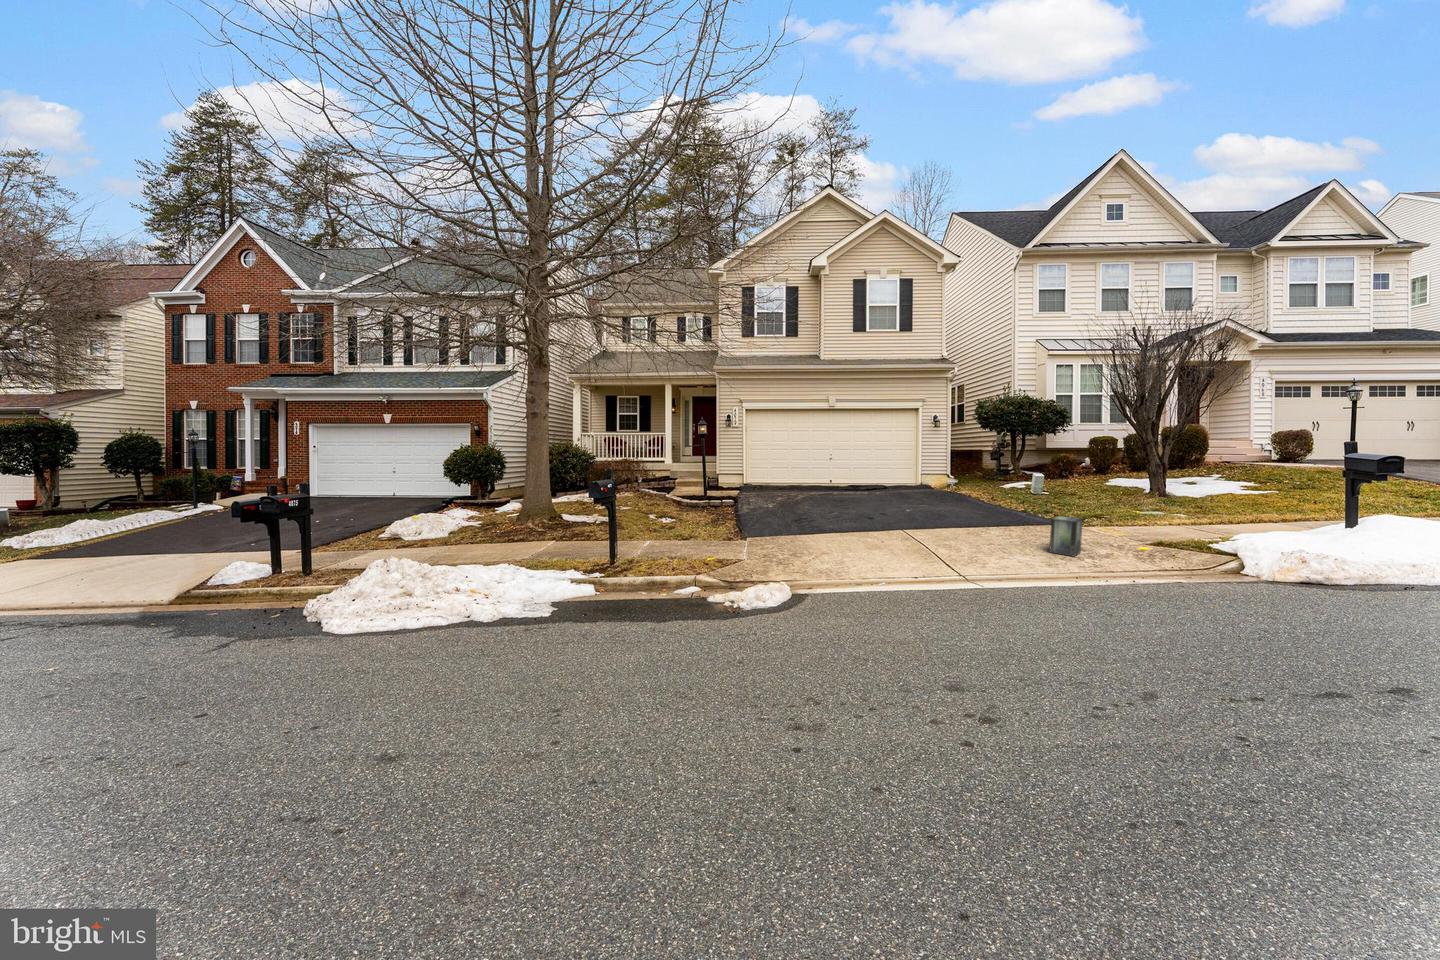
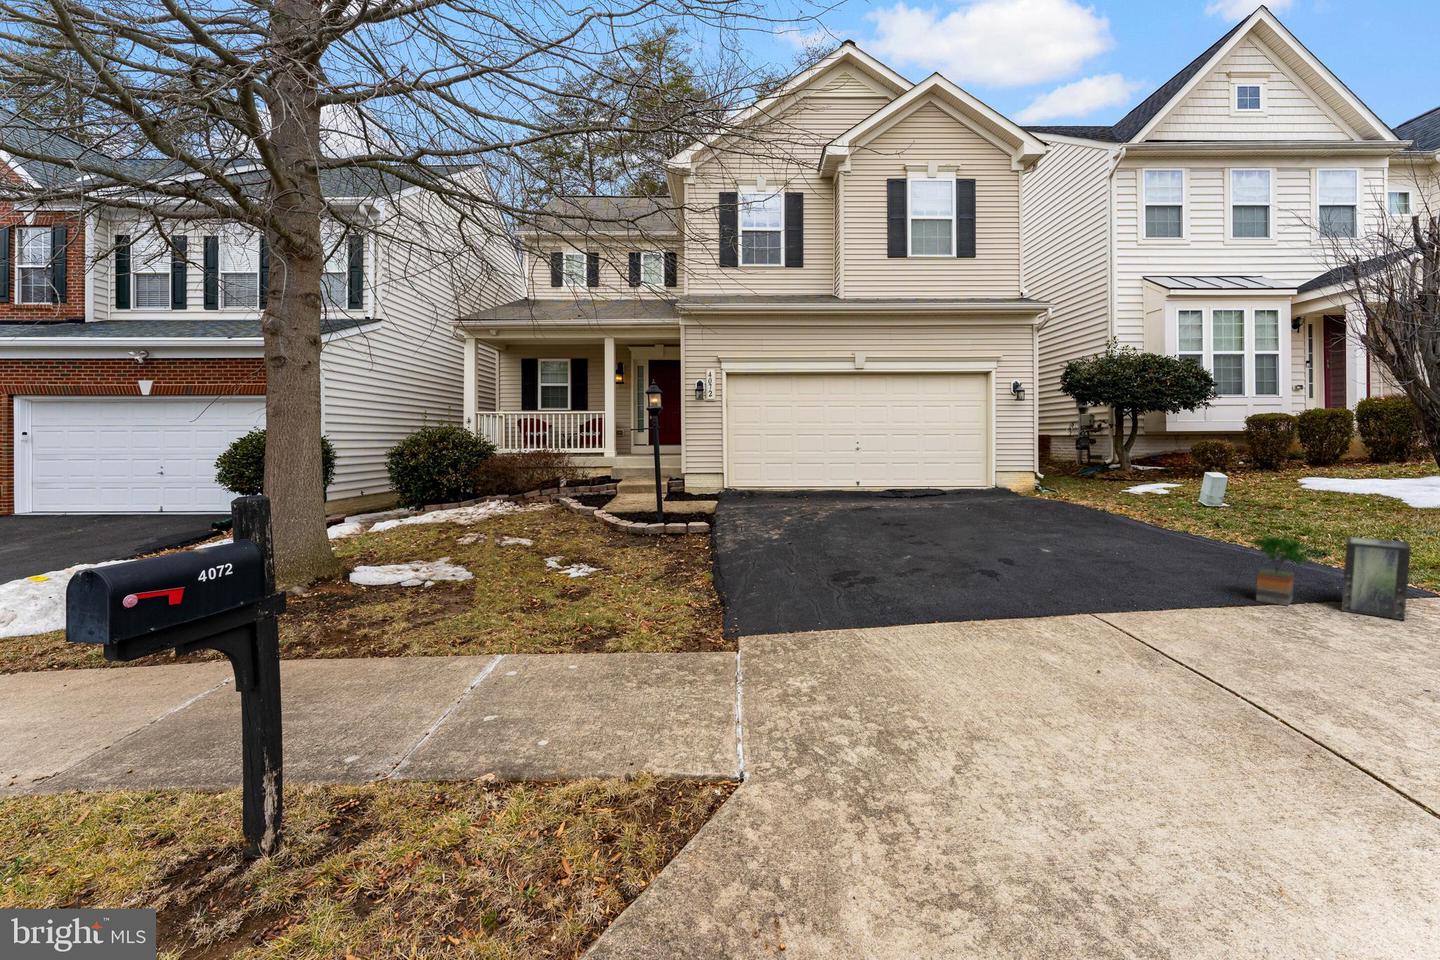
potted tree: none [1012,515,1037,550] -> present [1253,537,1308,606]

